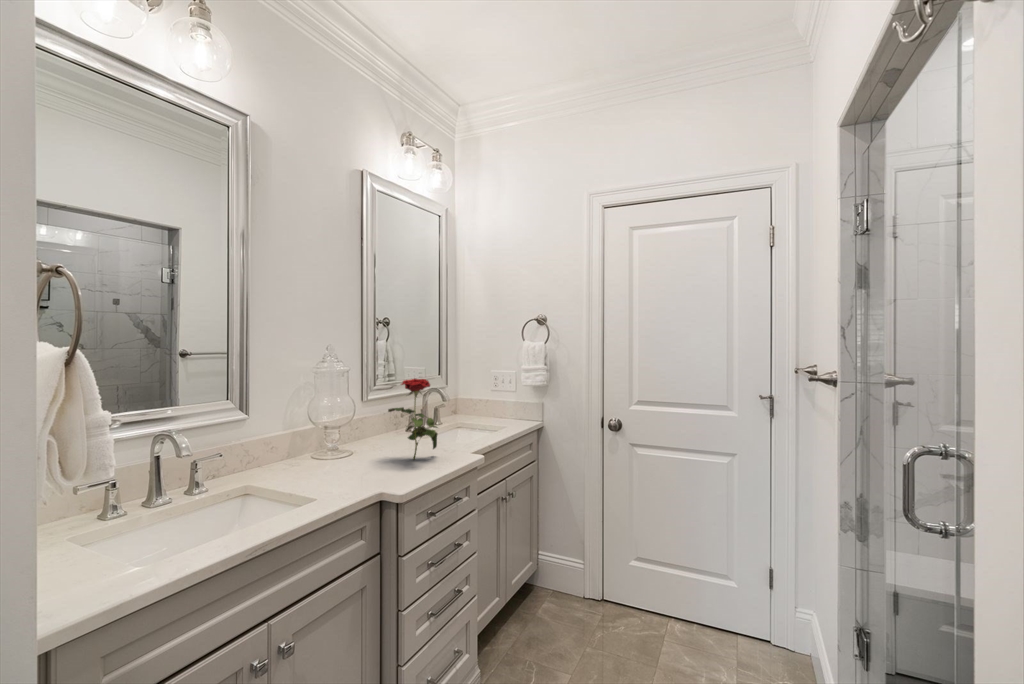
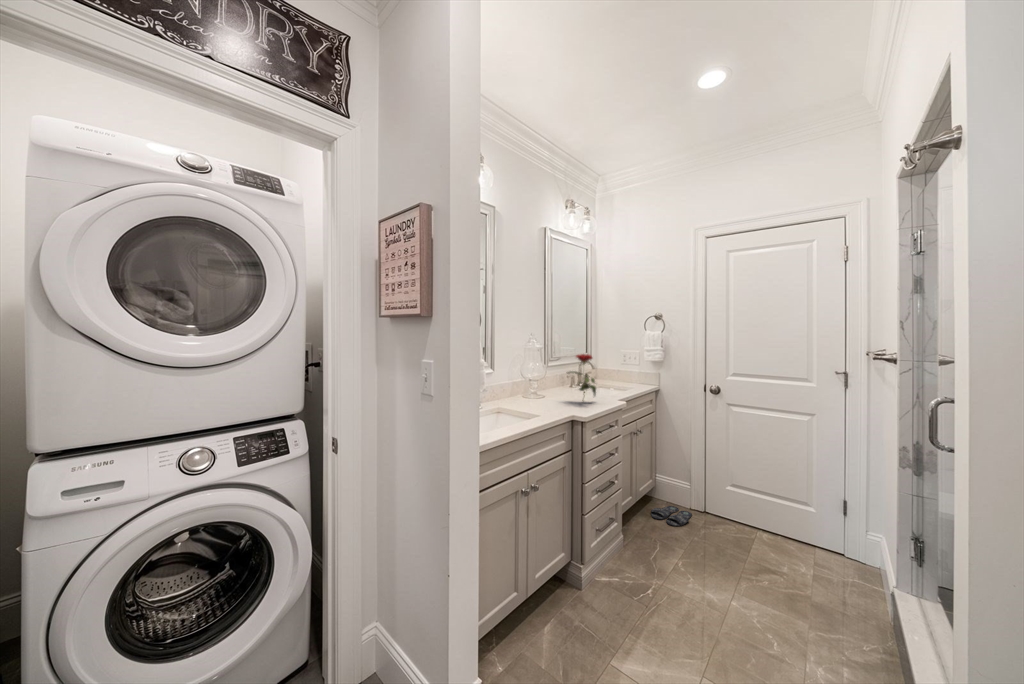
slippers: none [529,597,587,634] -> present [651,506,692,526]

